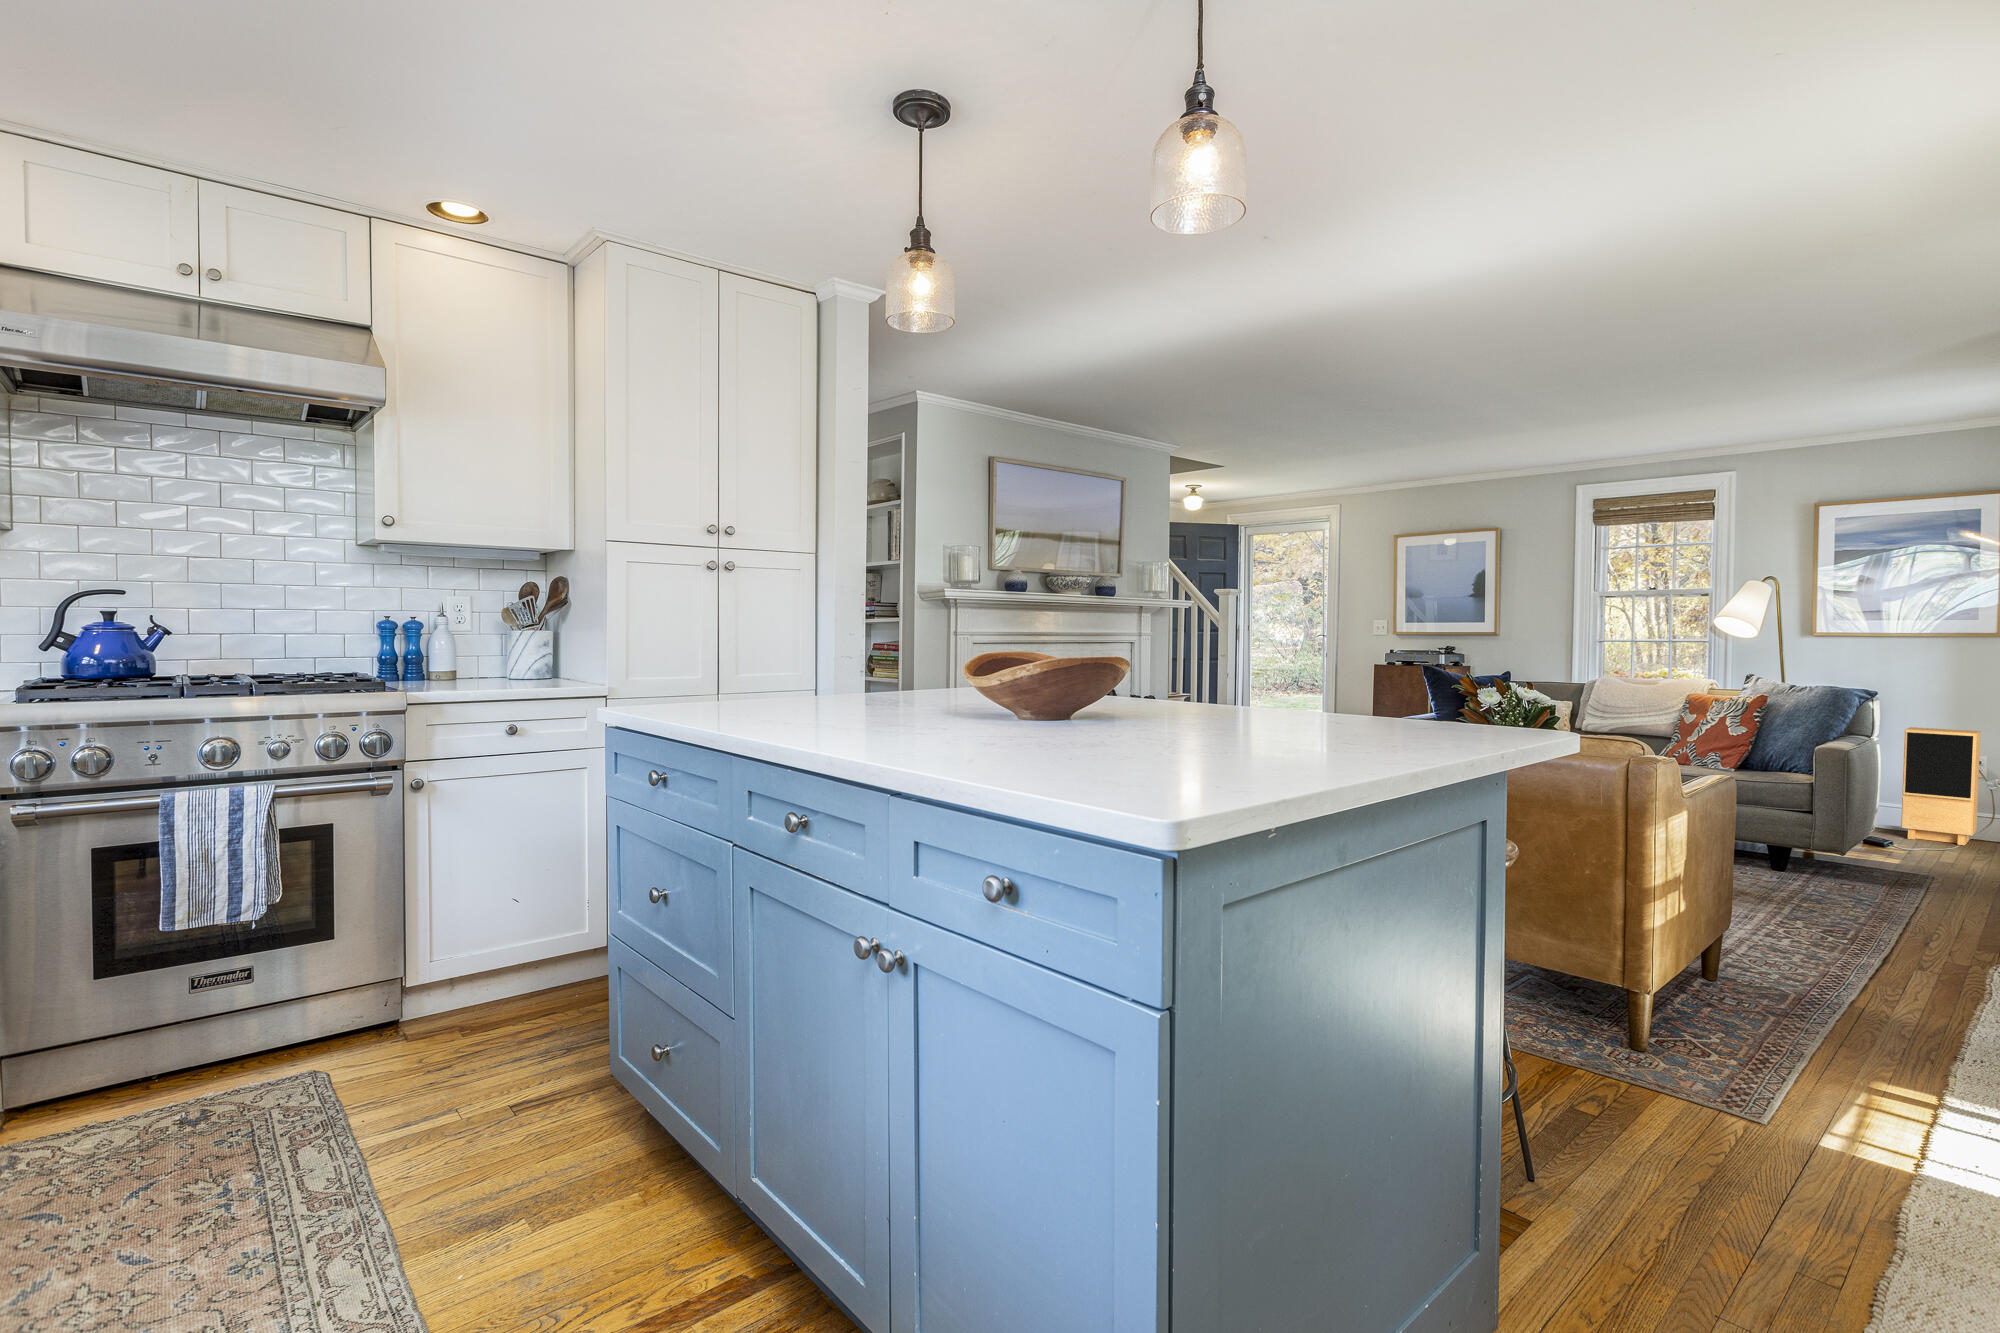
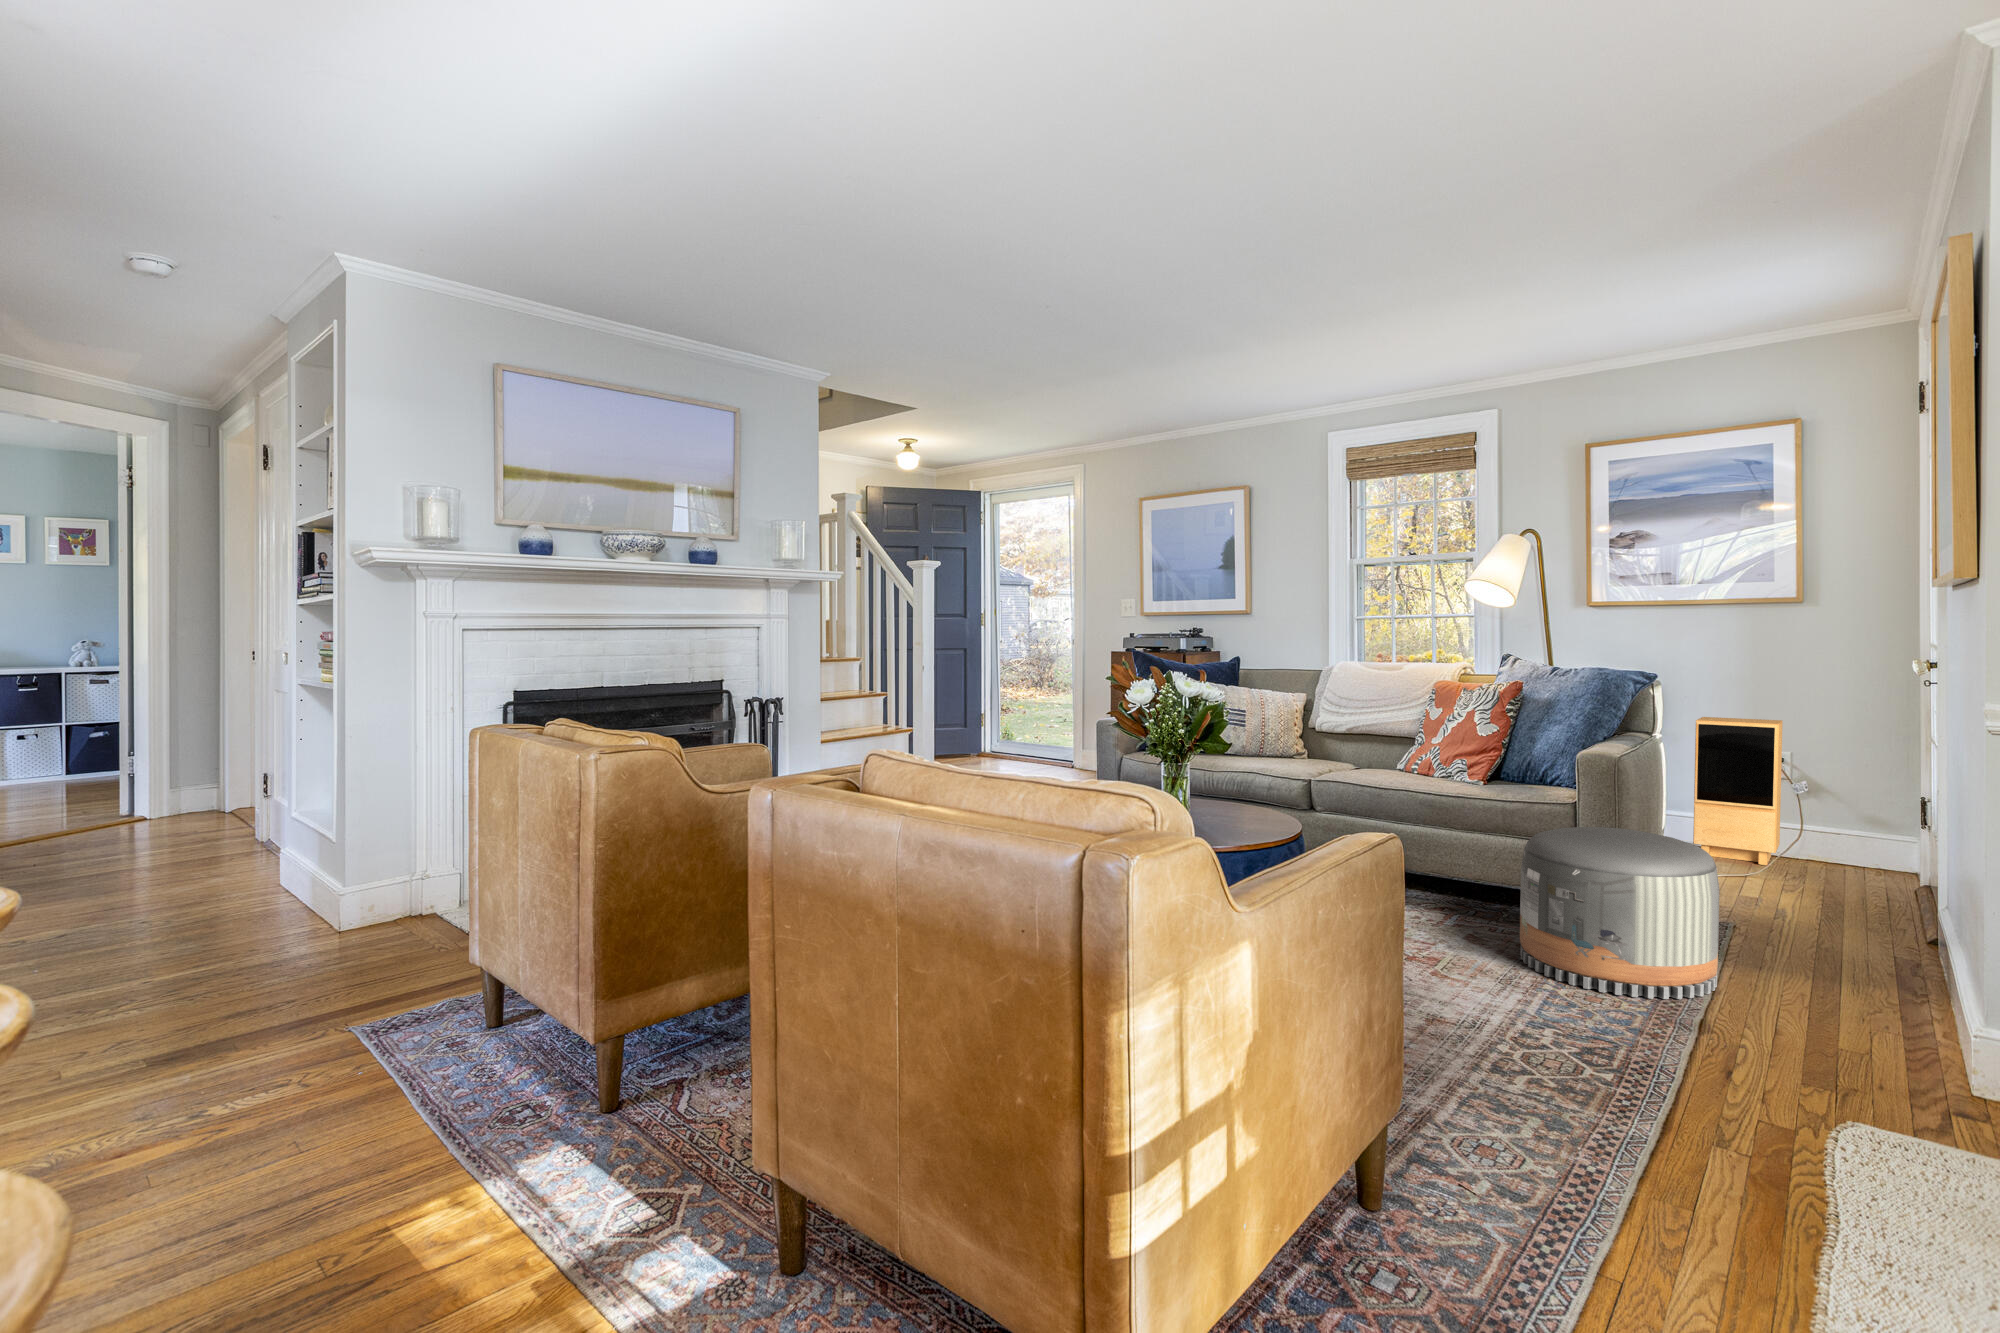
pouf: none [1770,798,1924,911] -> present [1520,827,1720,999]

